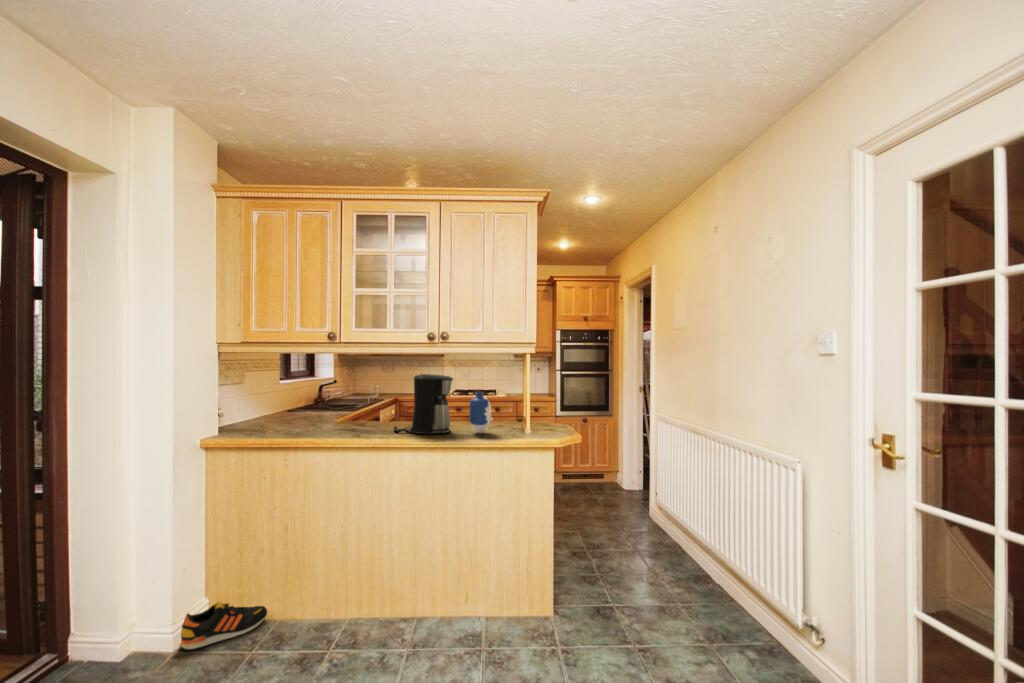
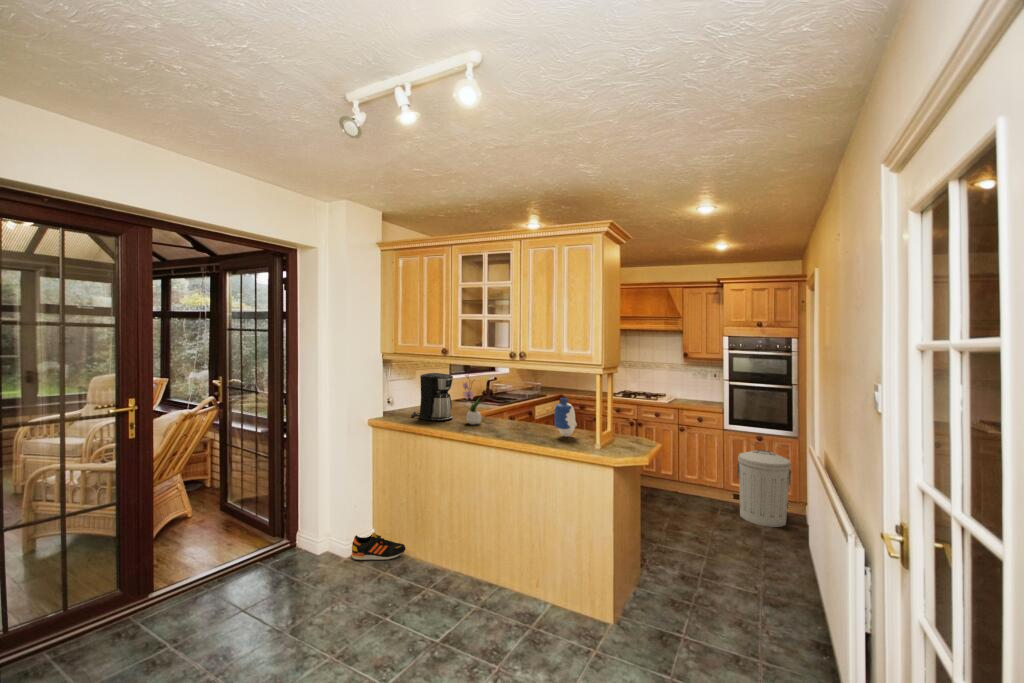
flower arrangement: none [346,371,374,432] -> present [463,375,483,425]
coffee maker: present [394,374,453,434] -> present [411,373,453,421]
trash can: none [572,431,614,496] -> present [737,450,791,527]

